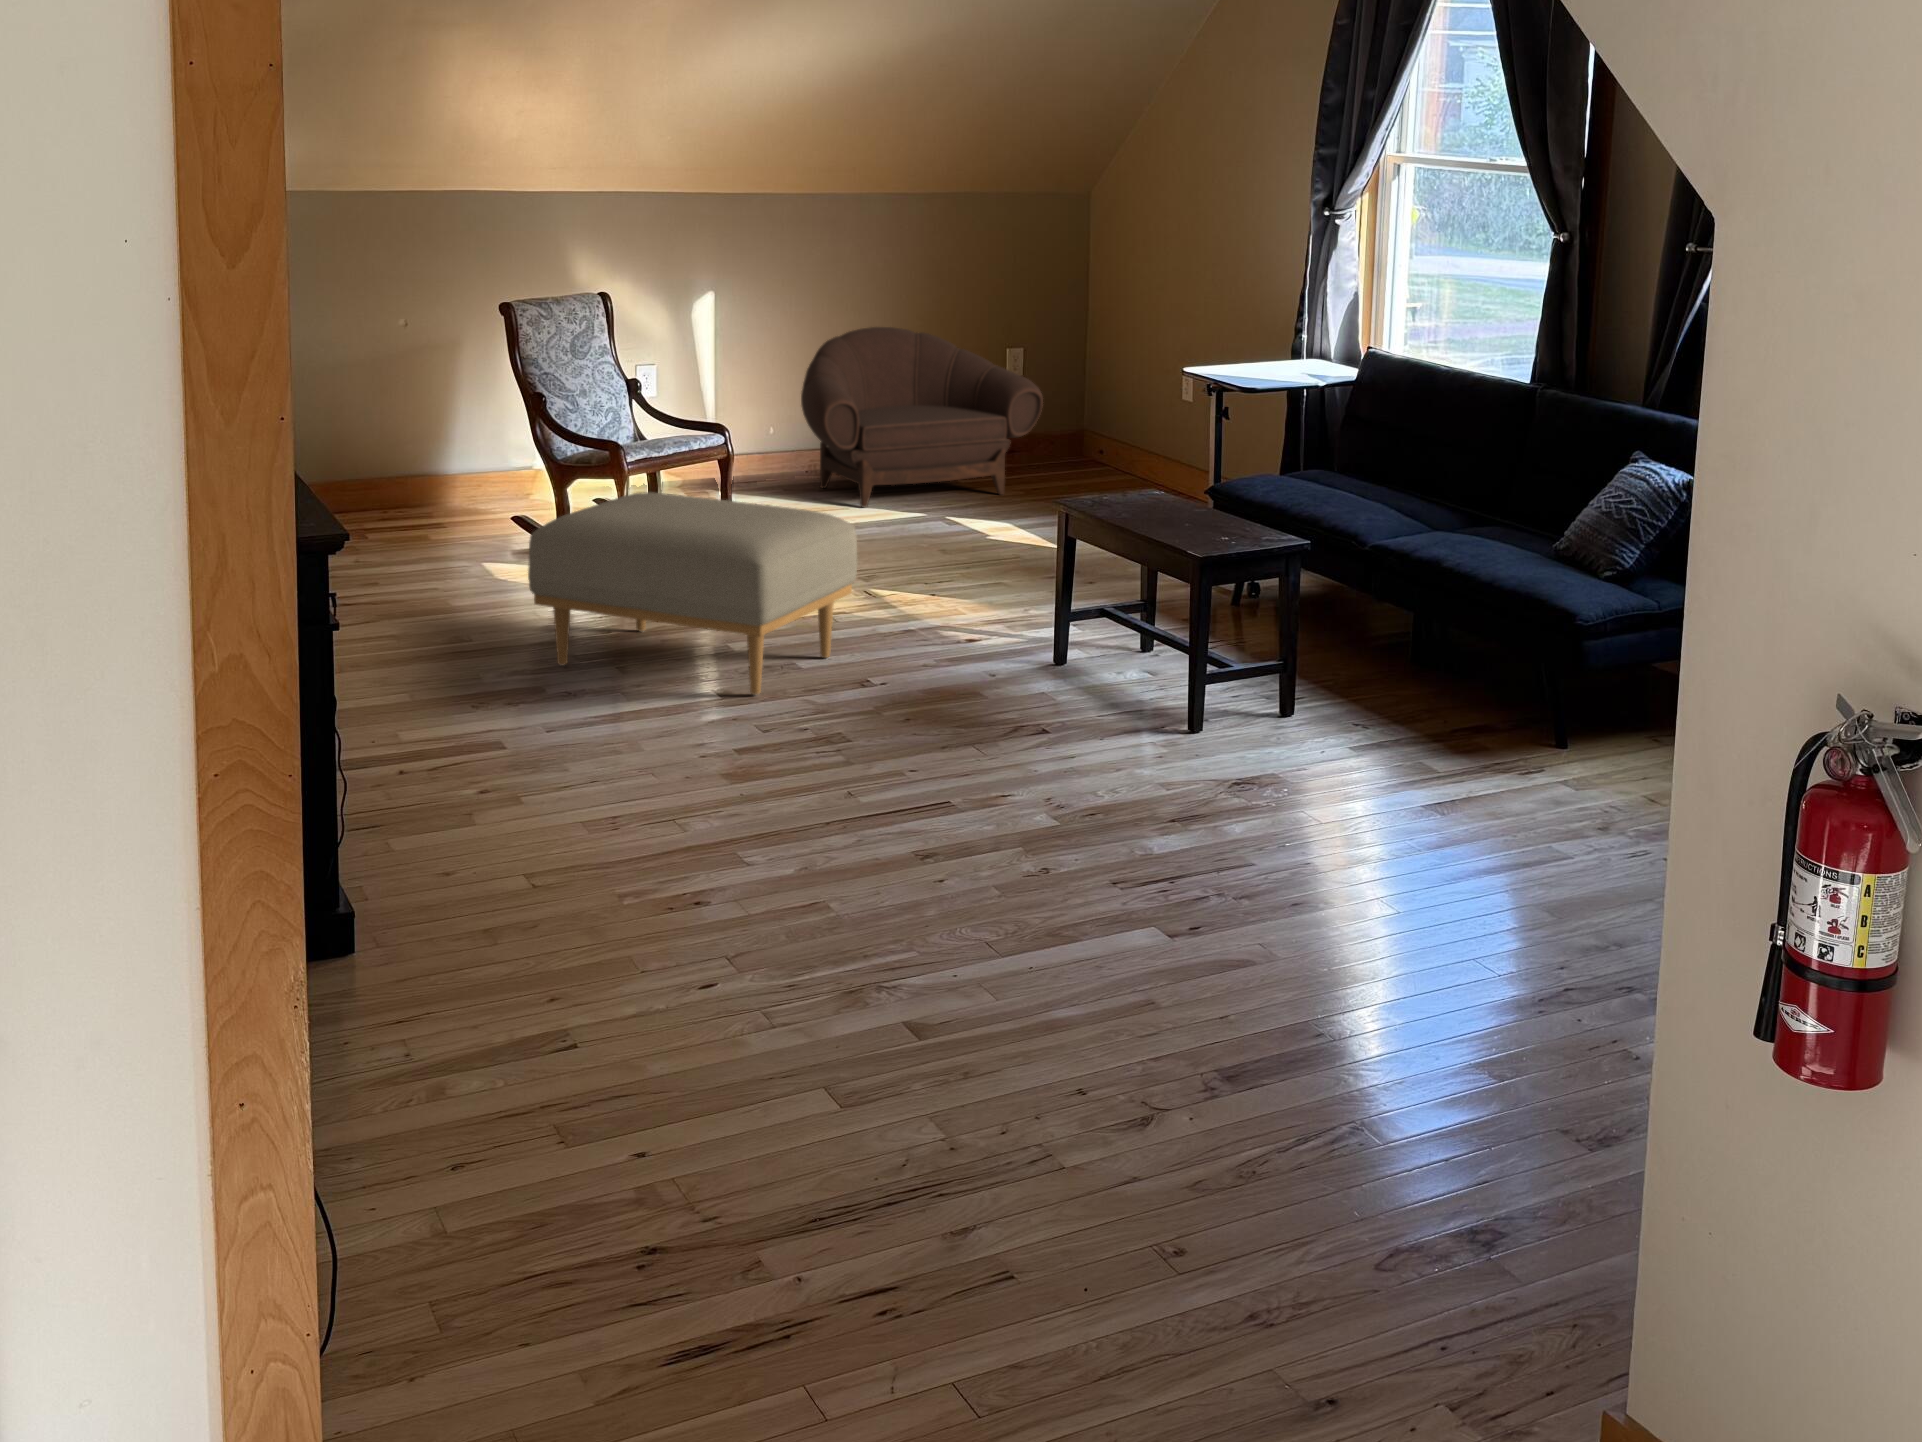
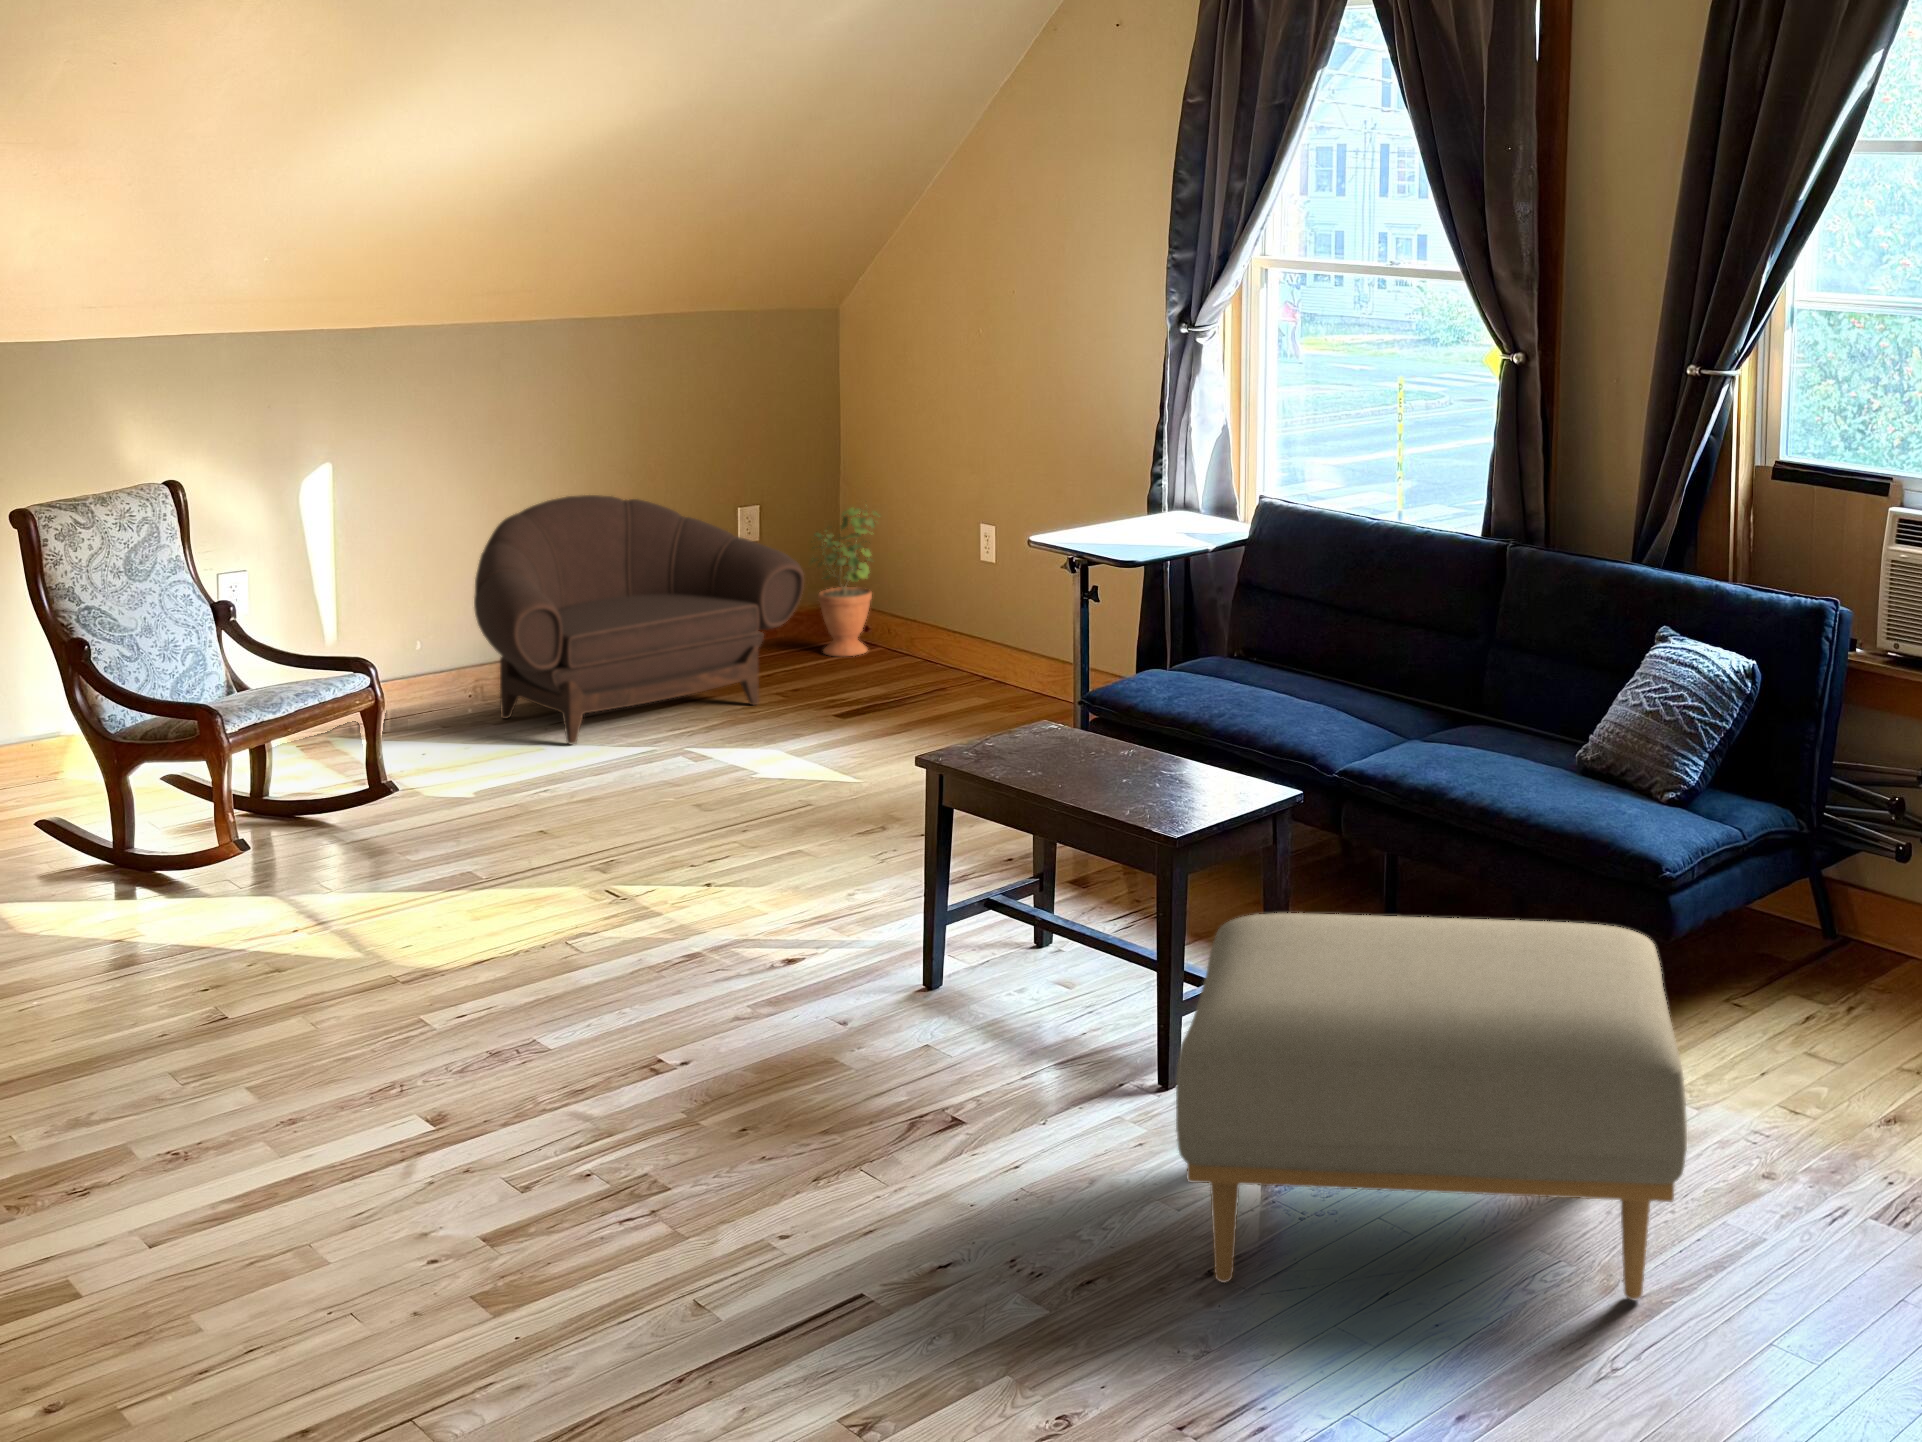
potted plant: none [1057,346,1116,470] -> present [811,508,880,656]
ottoman: present [528,492,857,695] -> present [1176,913,1687,1300]

